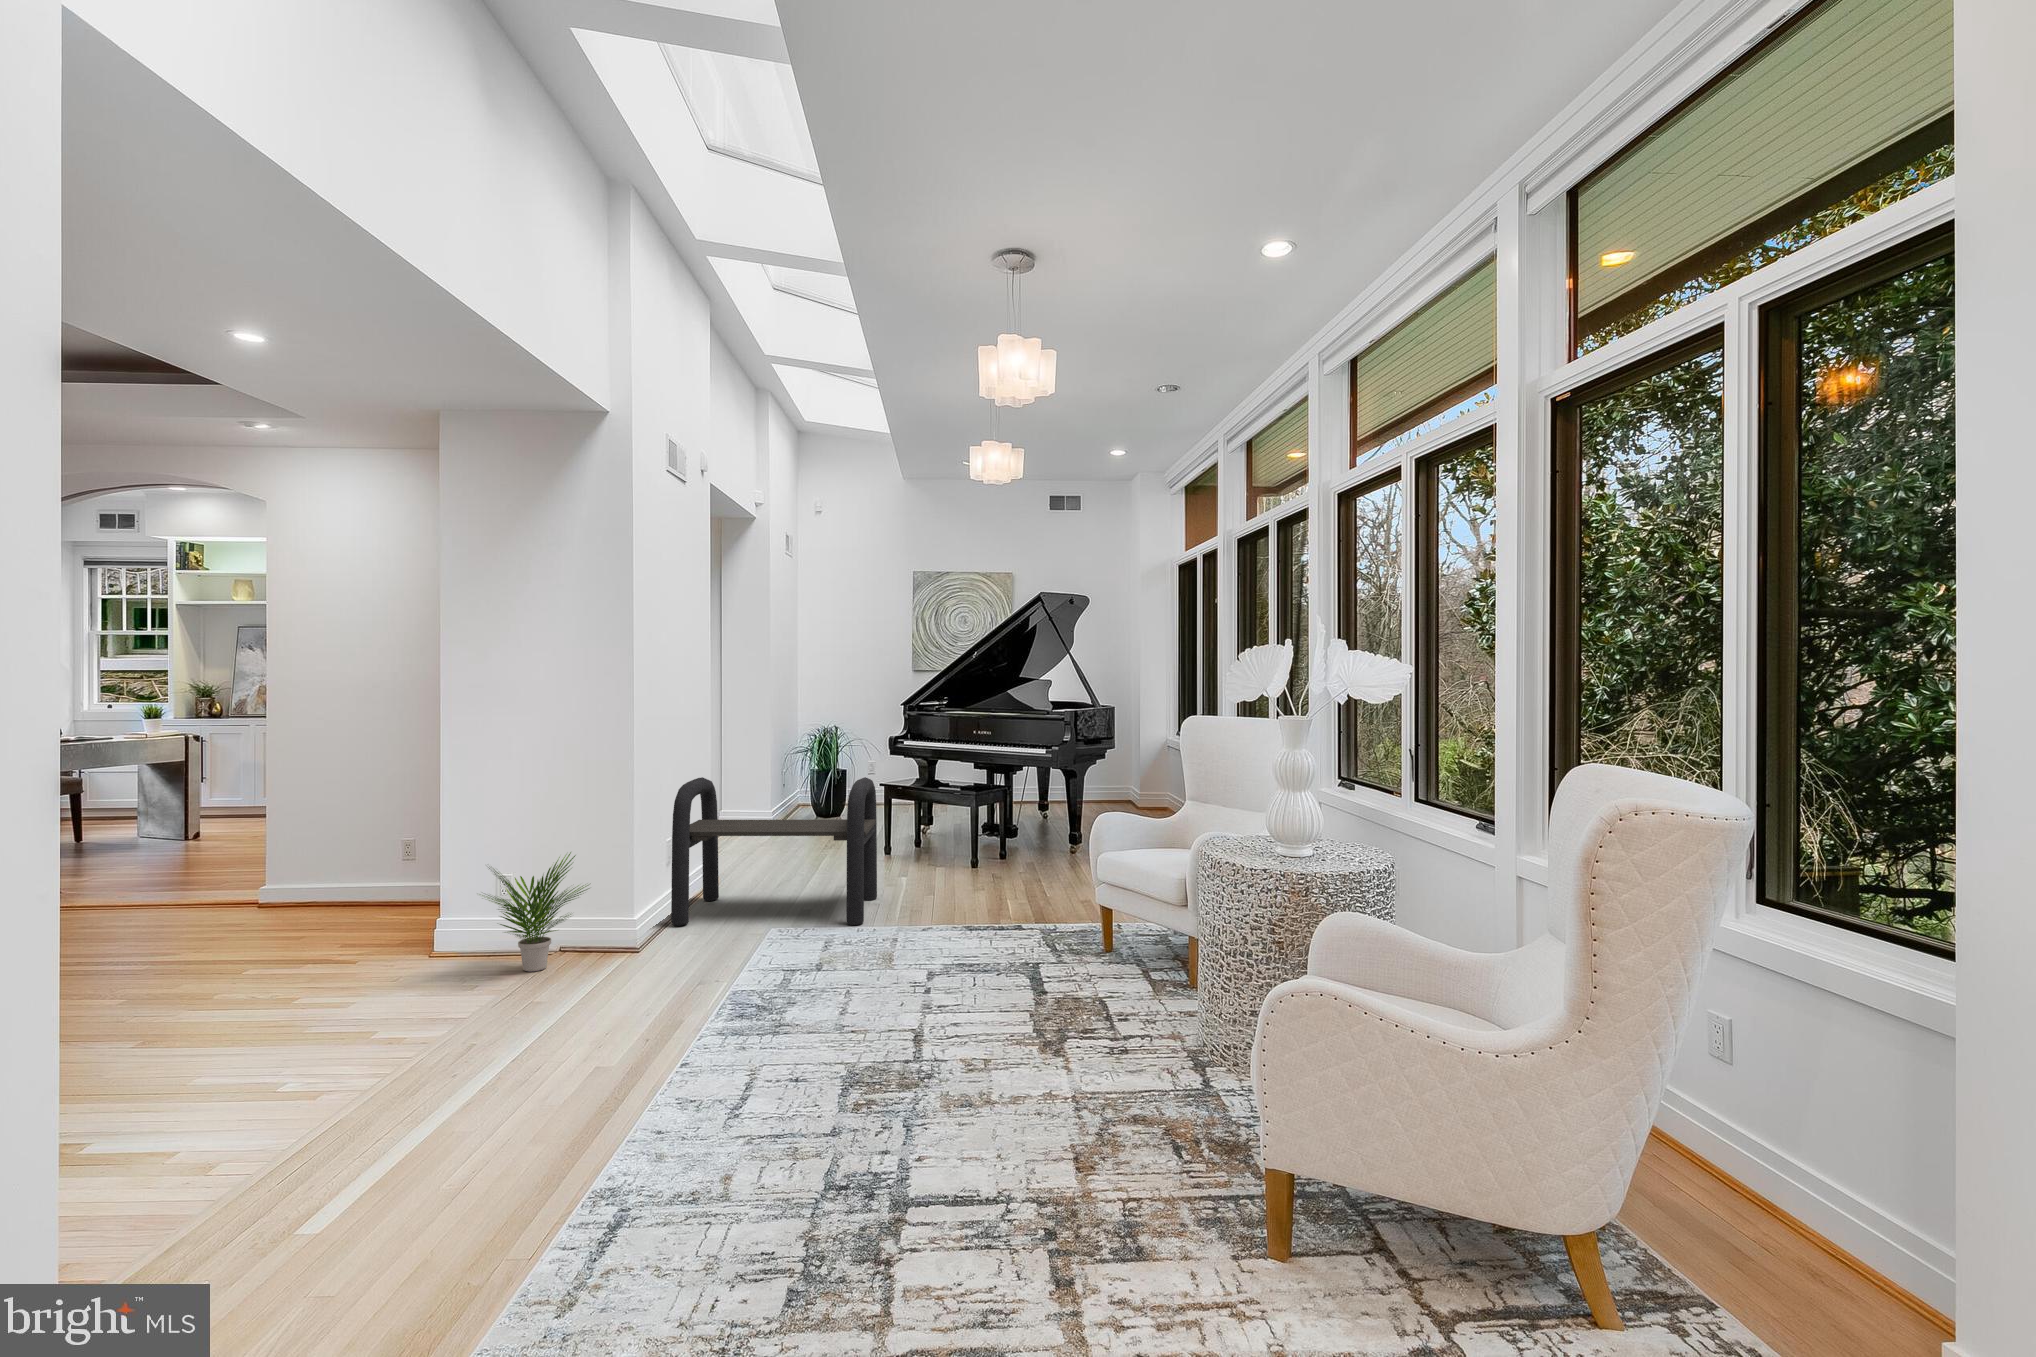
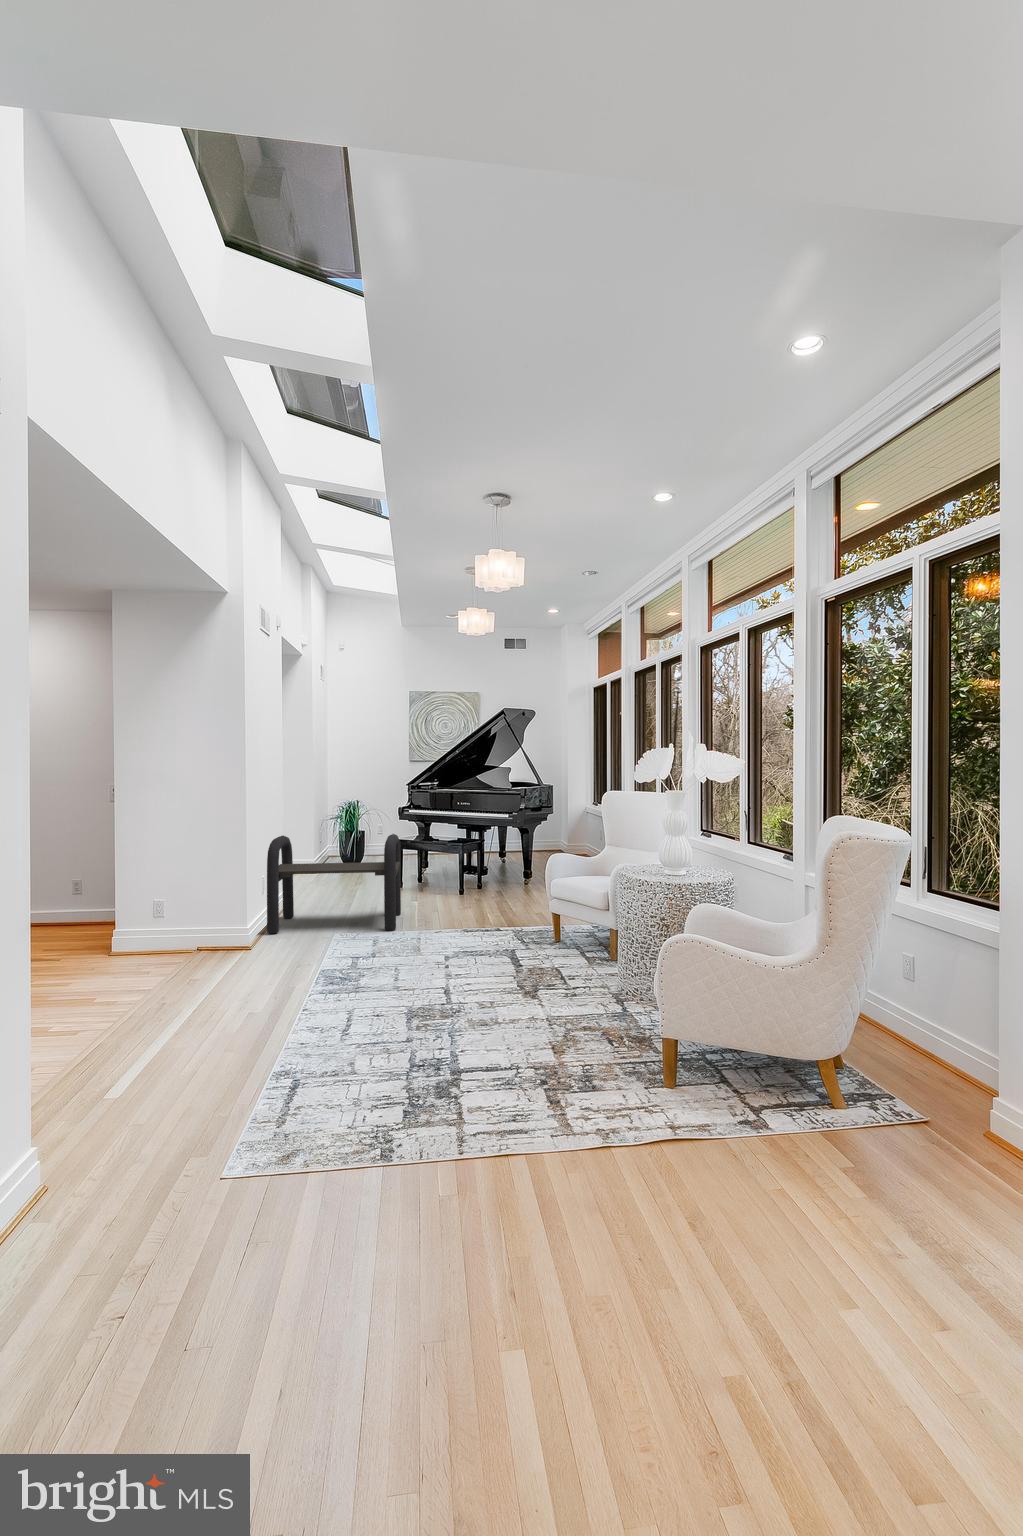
potted plant: present [482,852,589,972] -> none [147,884,223,963]

